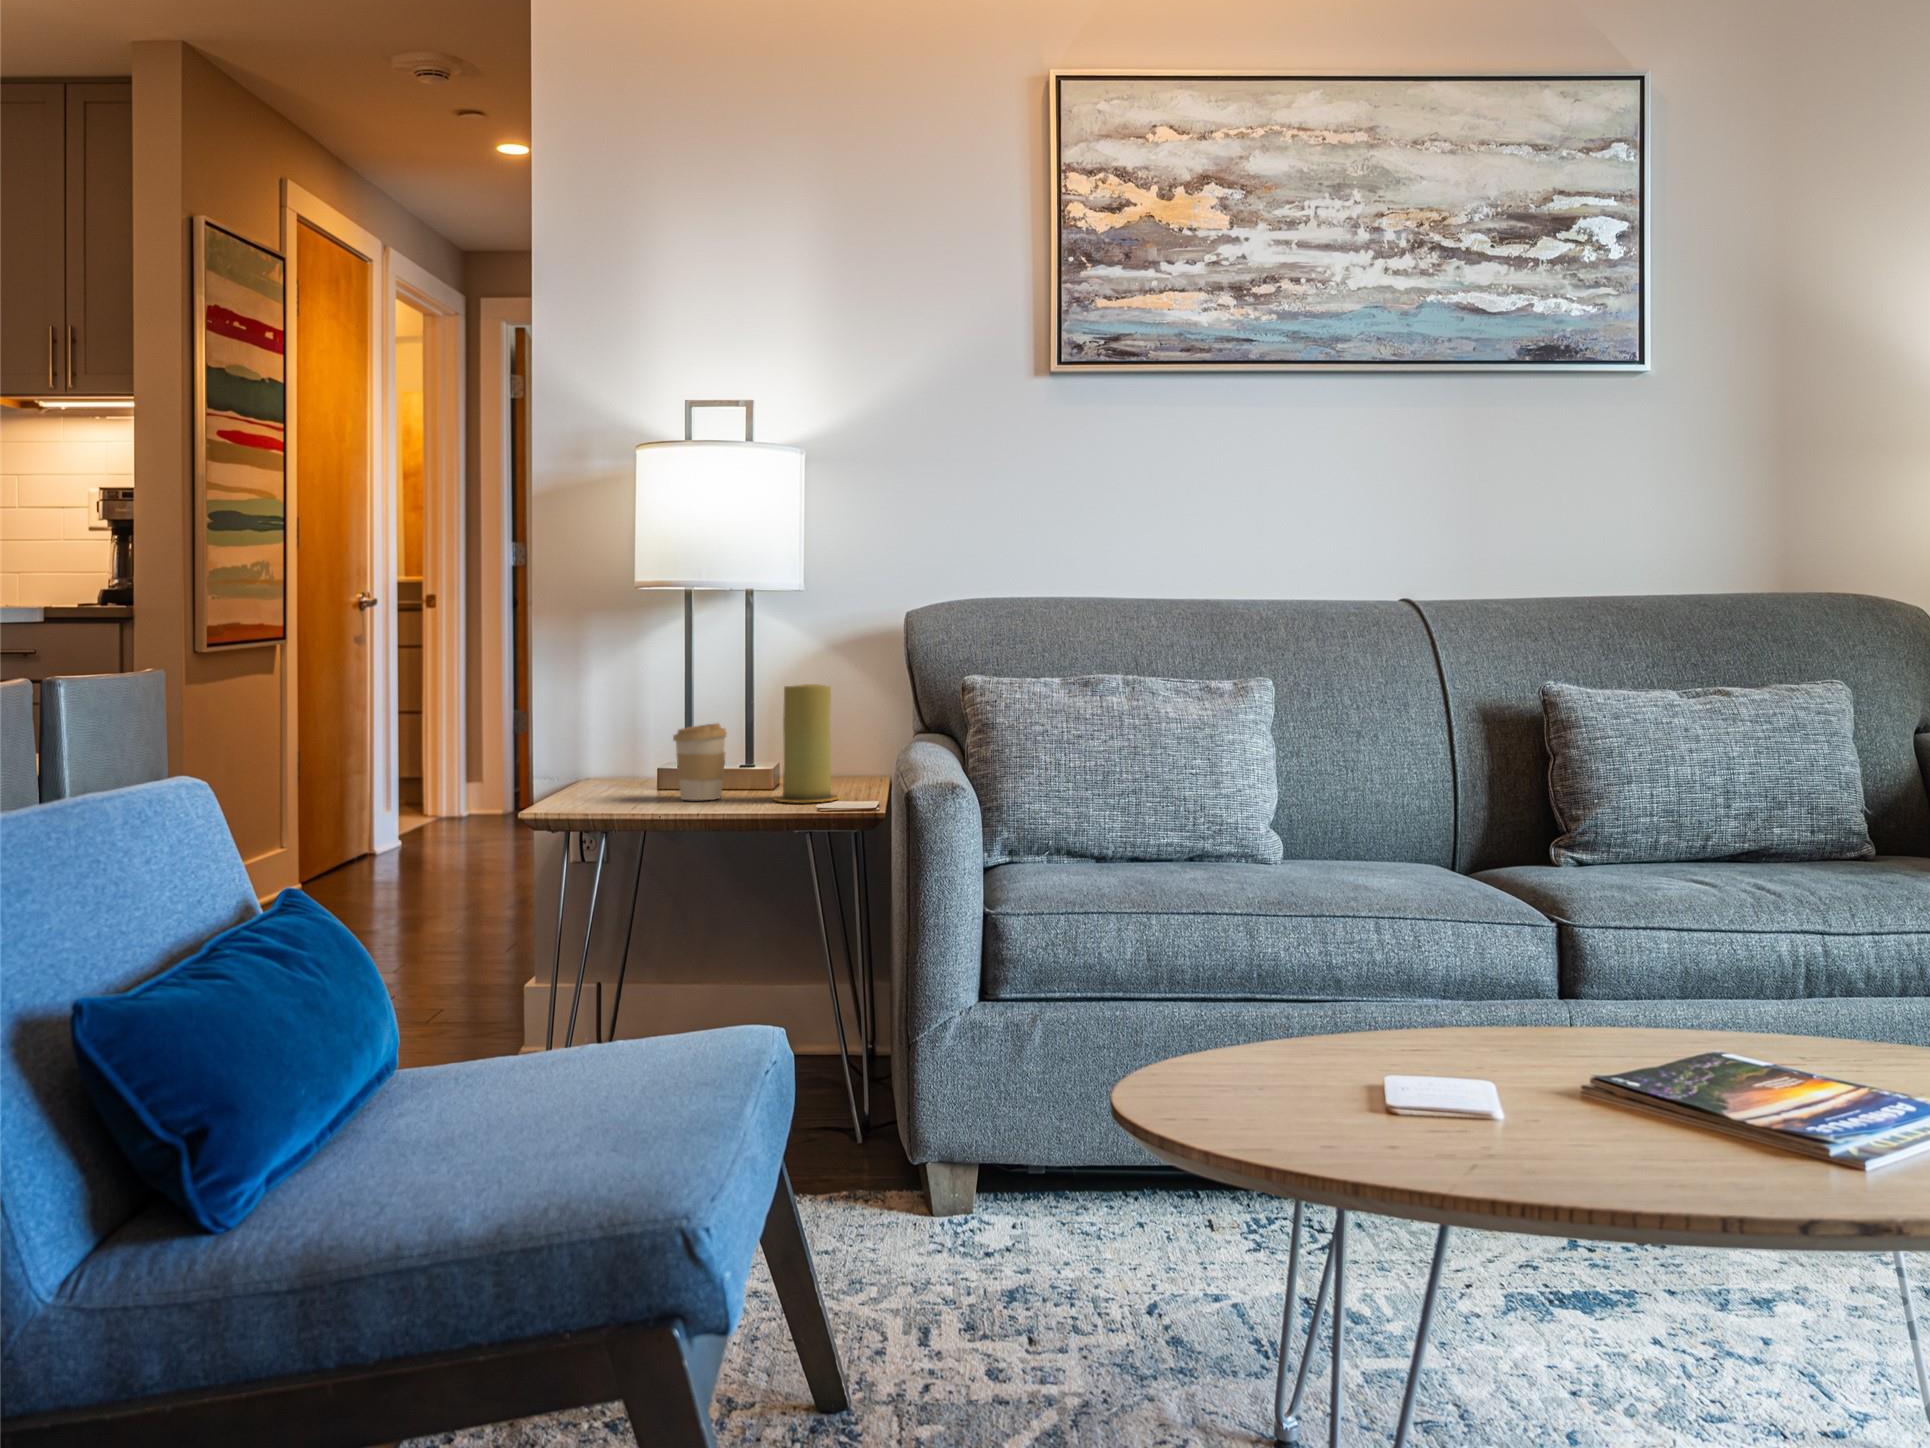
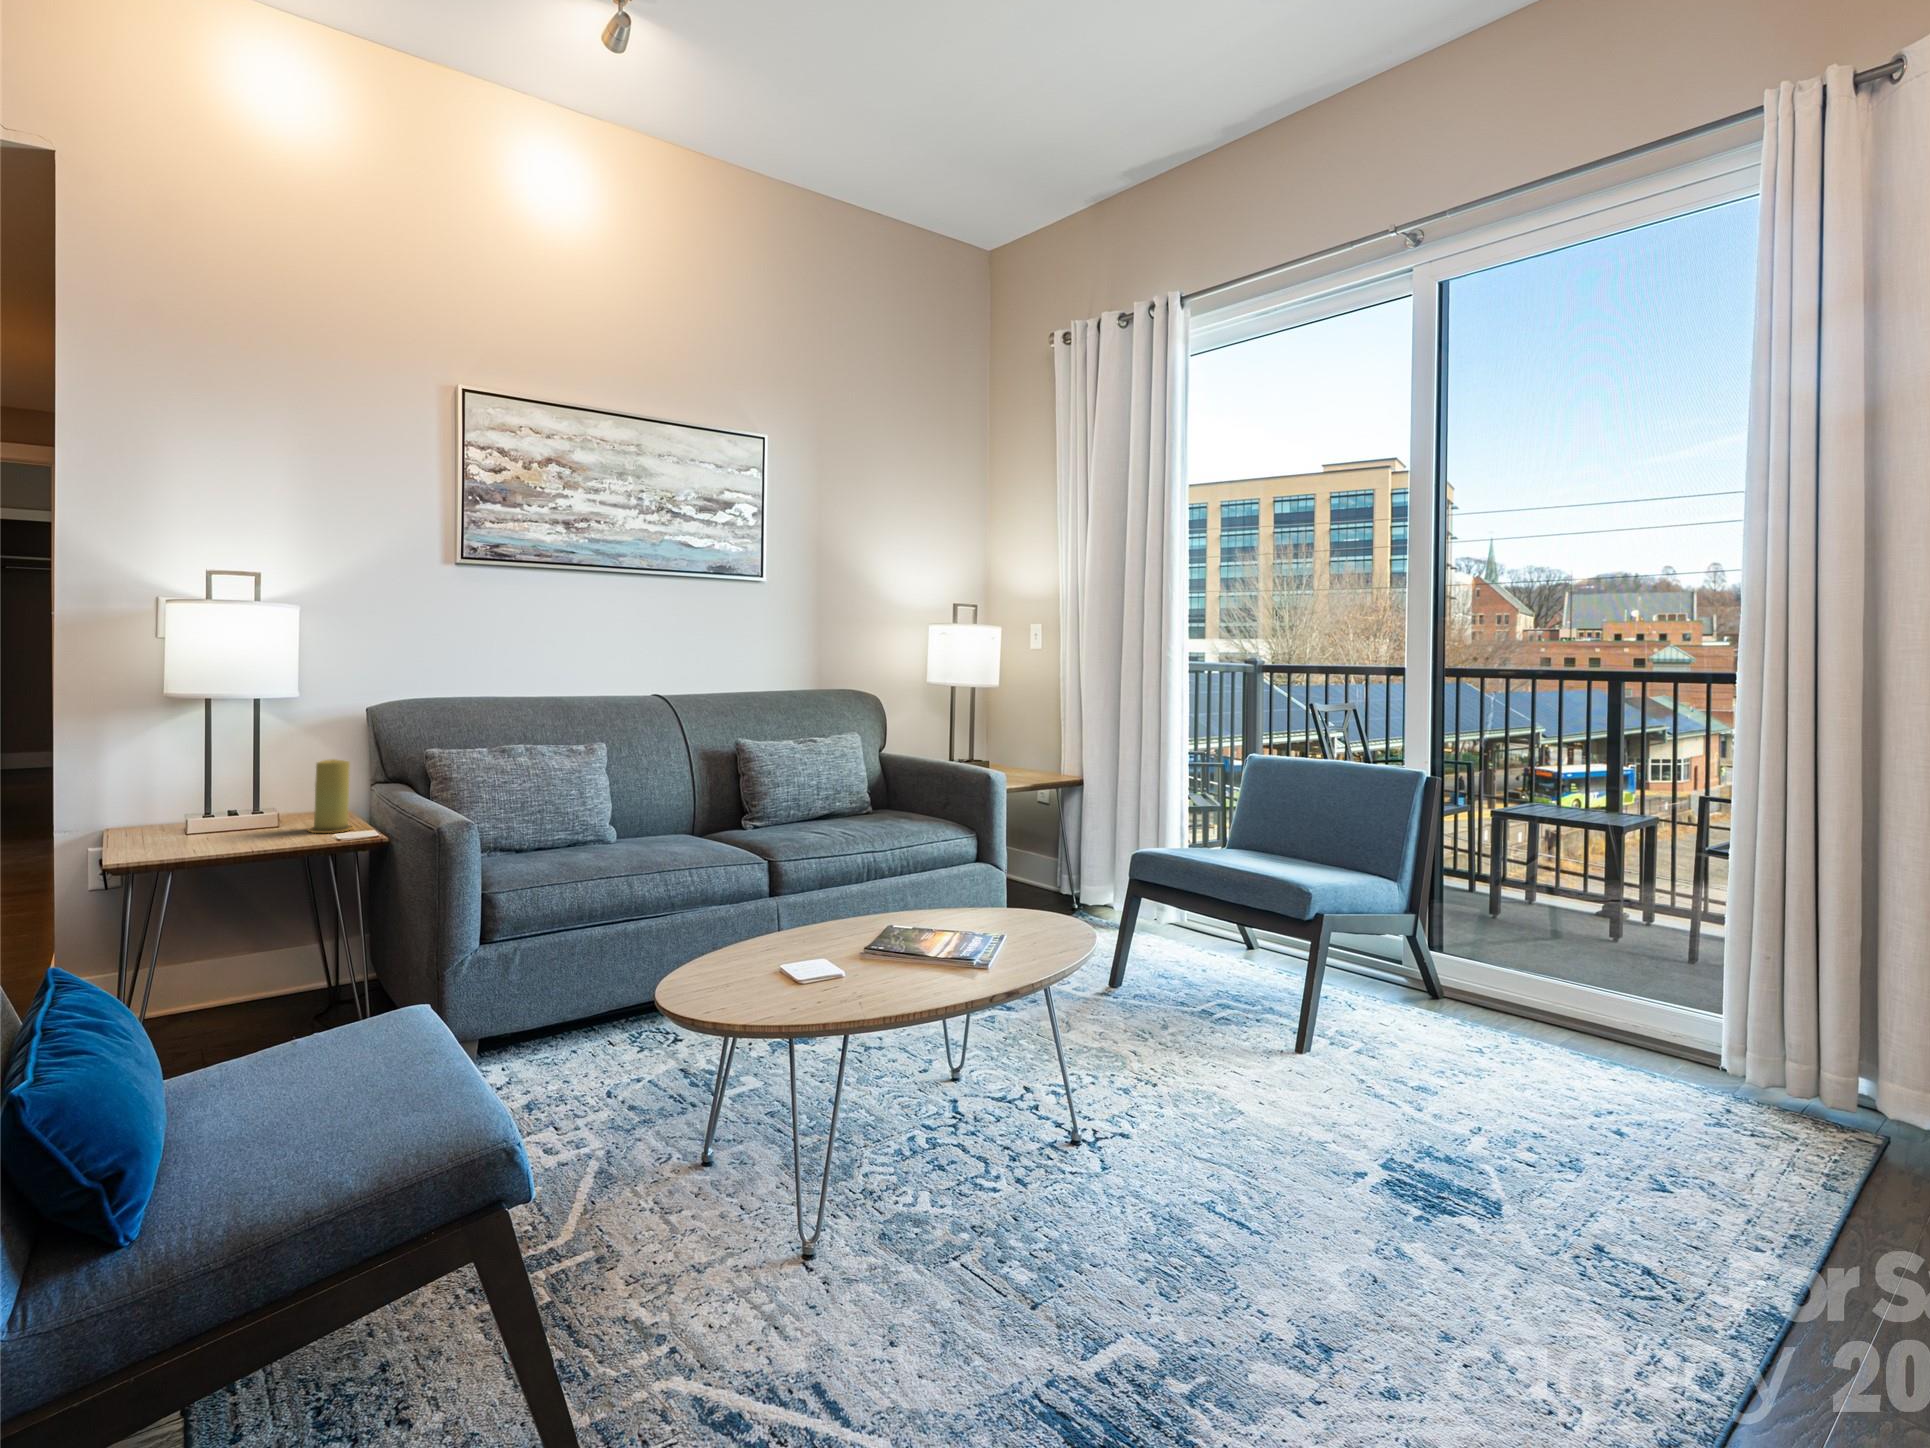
coffee cup: present [673,723,727,800] -> none [231,787,272,837]

